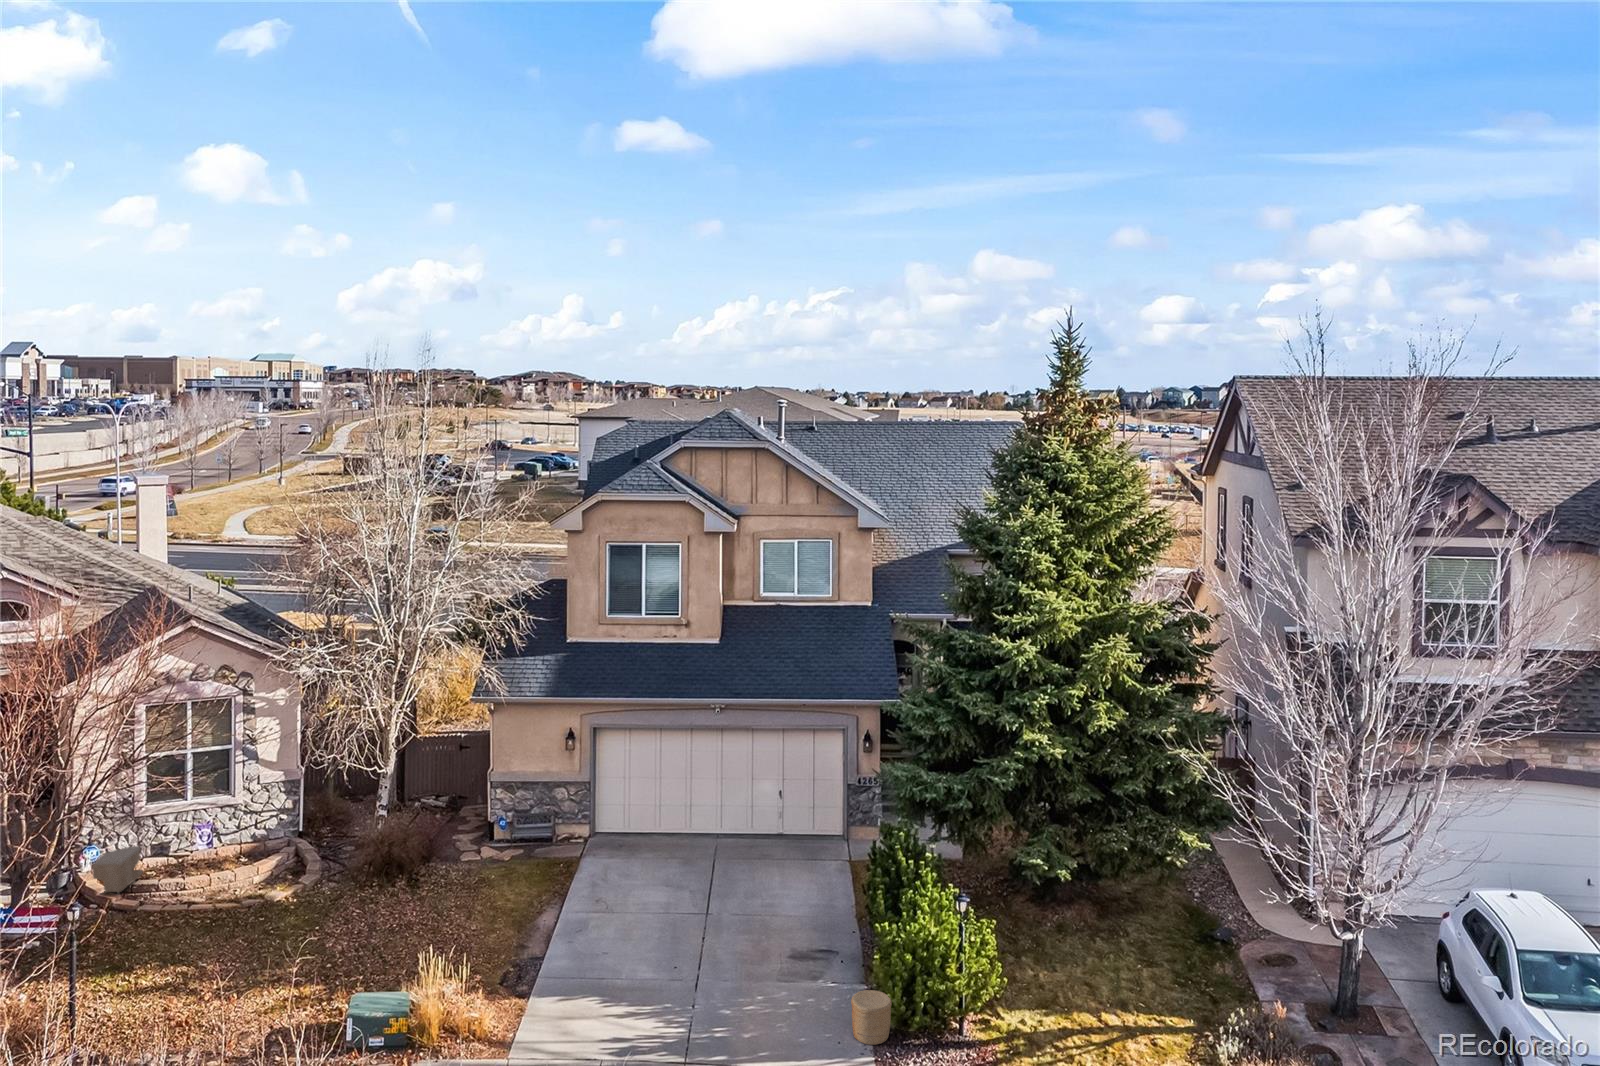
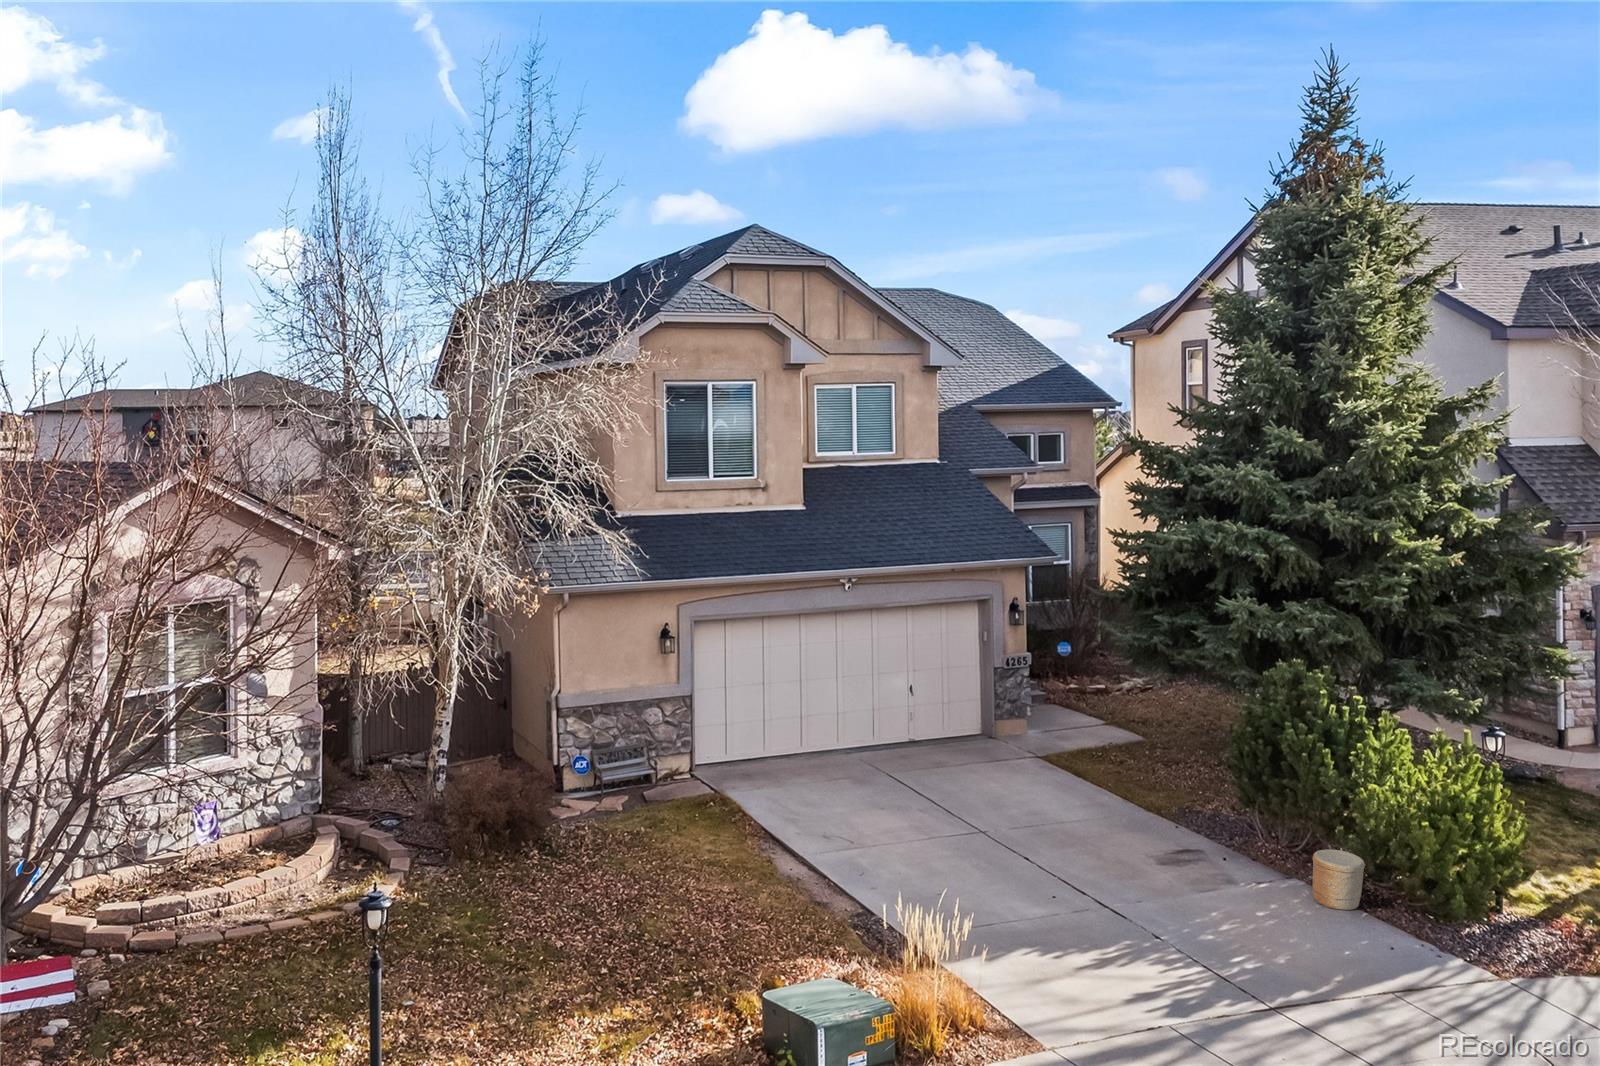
storage bench: present [92,846,143,894] -> none [47,849,101,937]

